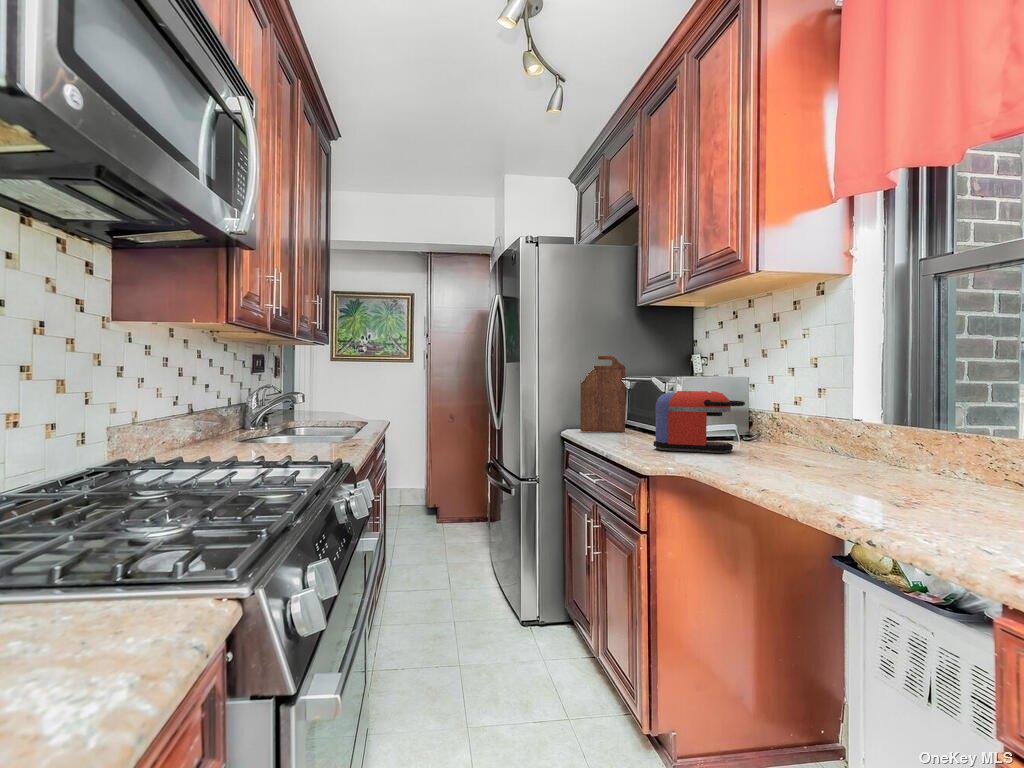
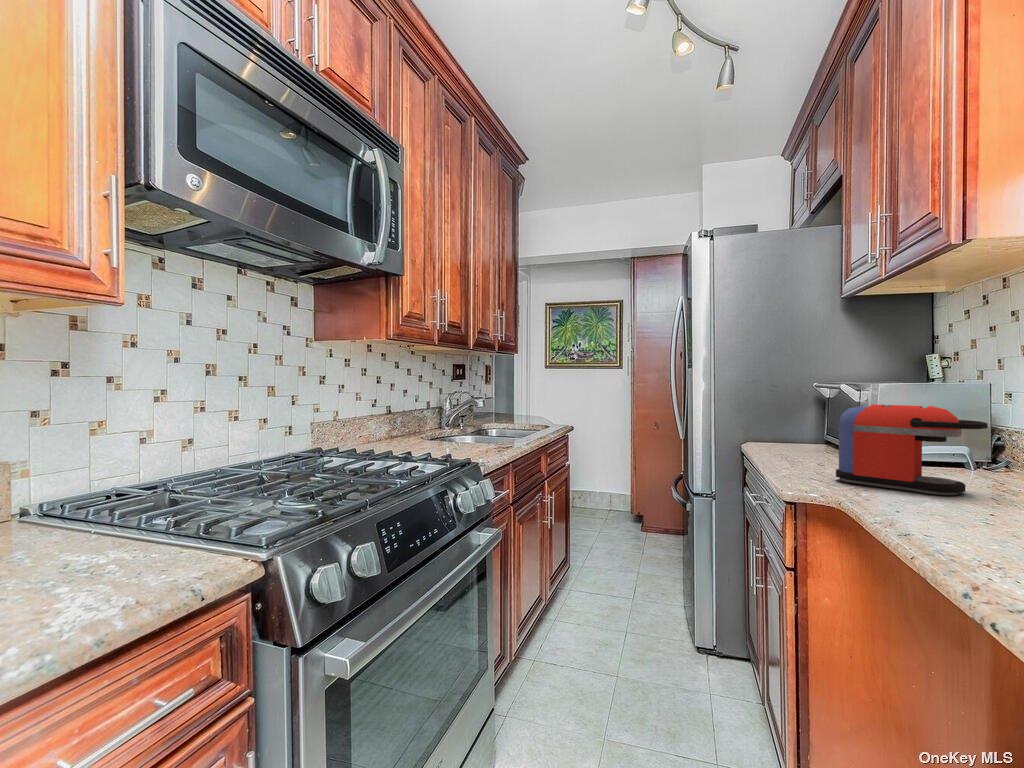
cutting board: present [580,356,625,432] -> none [763,358,826,454]

